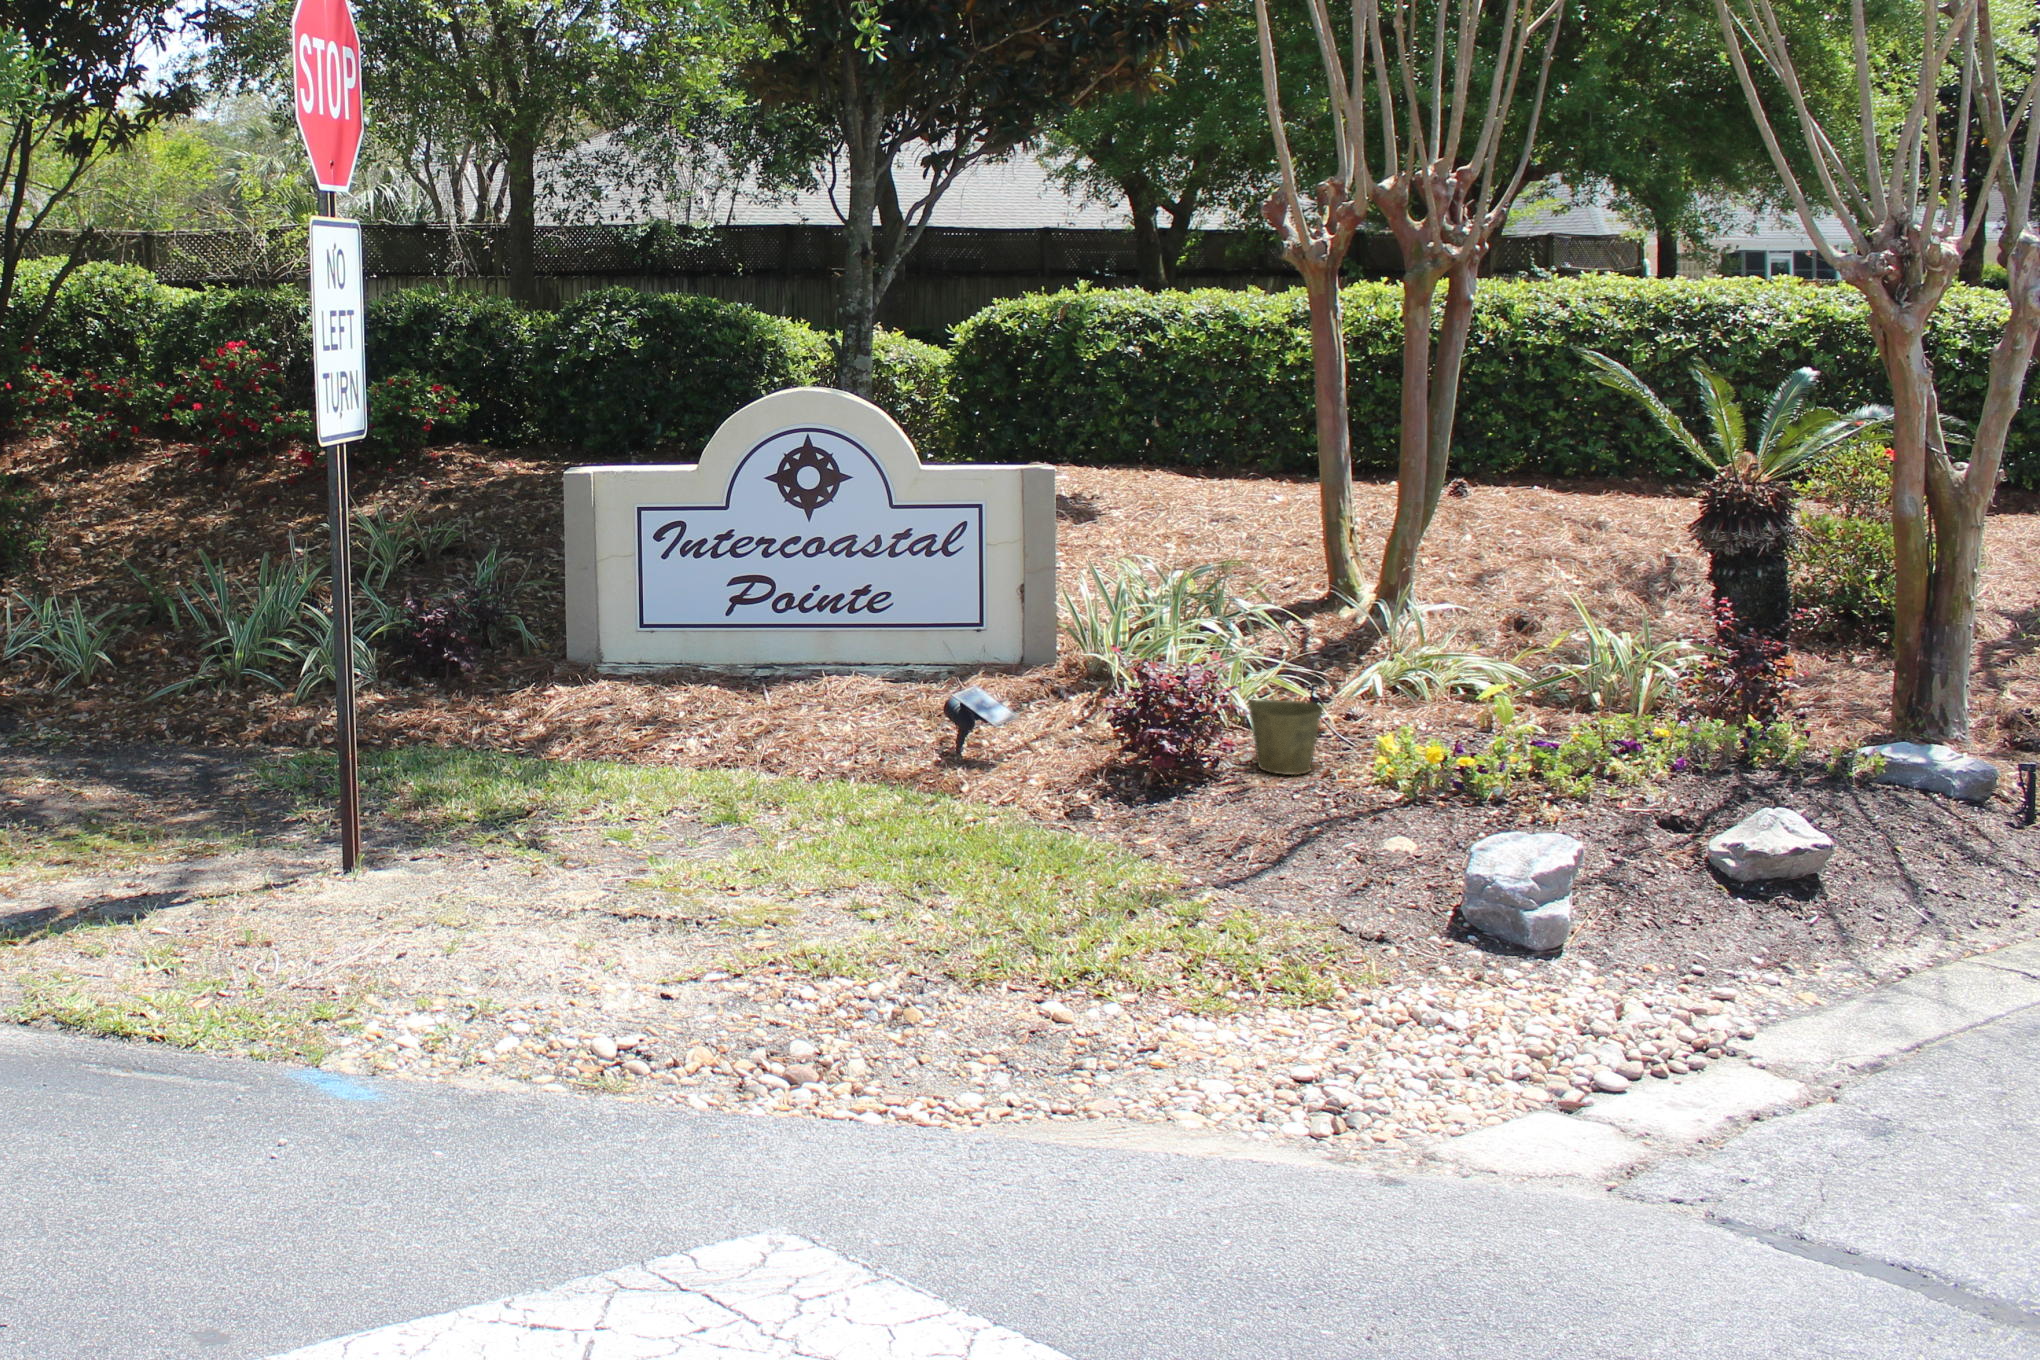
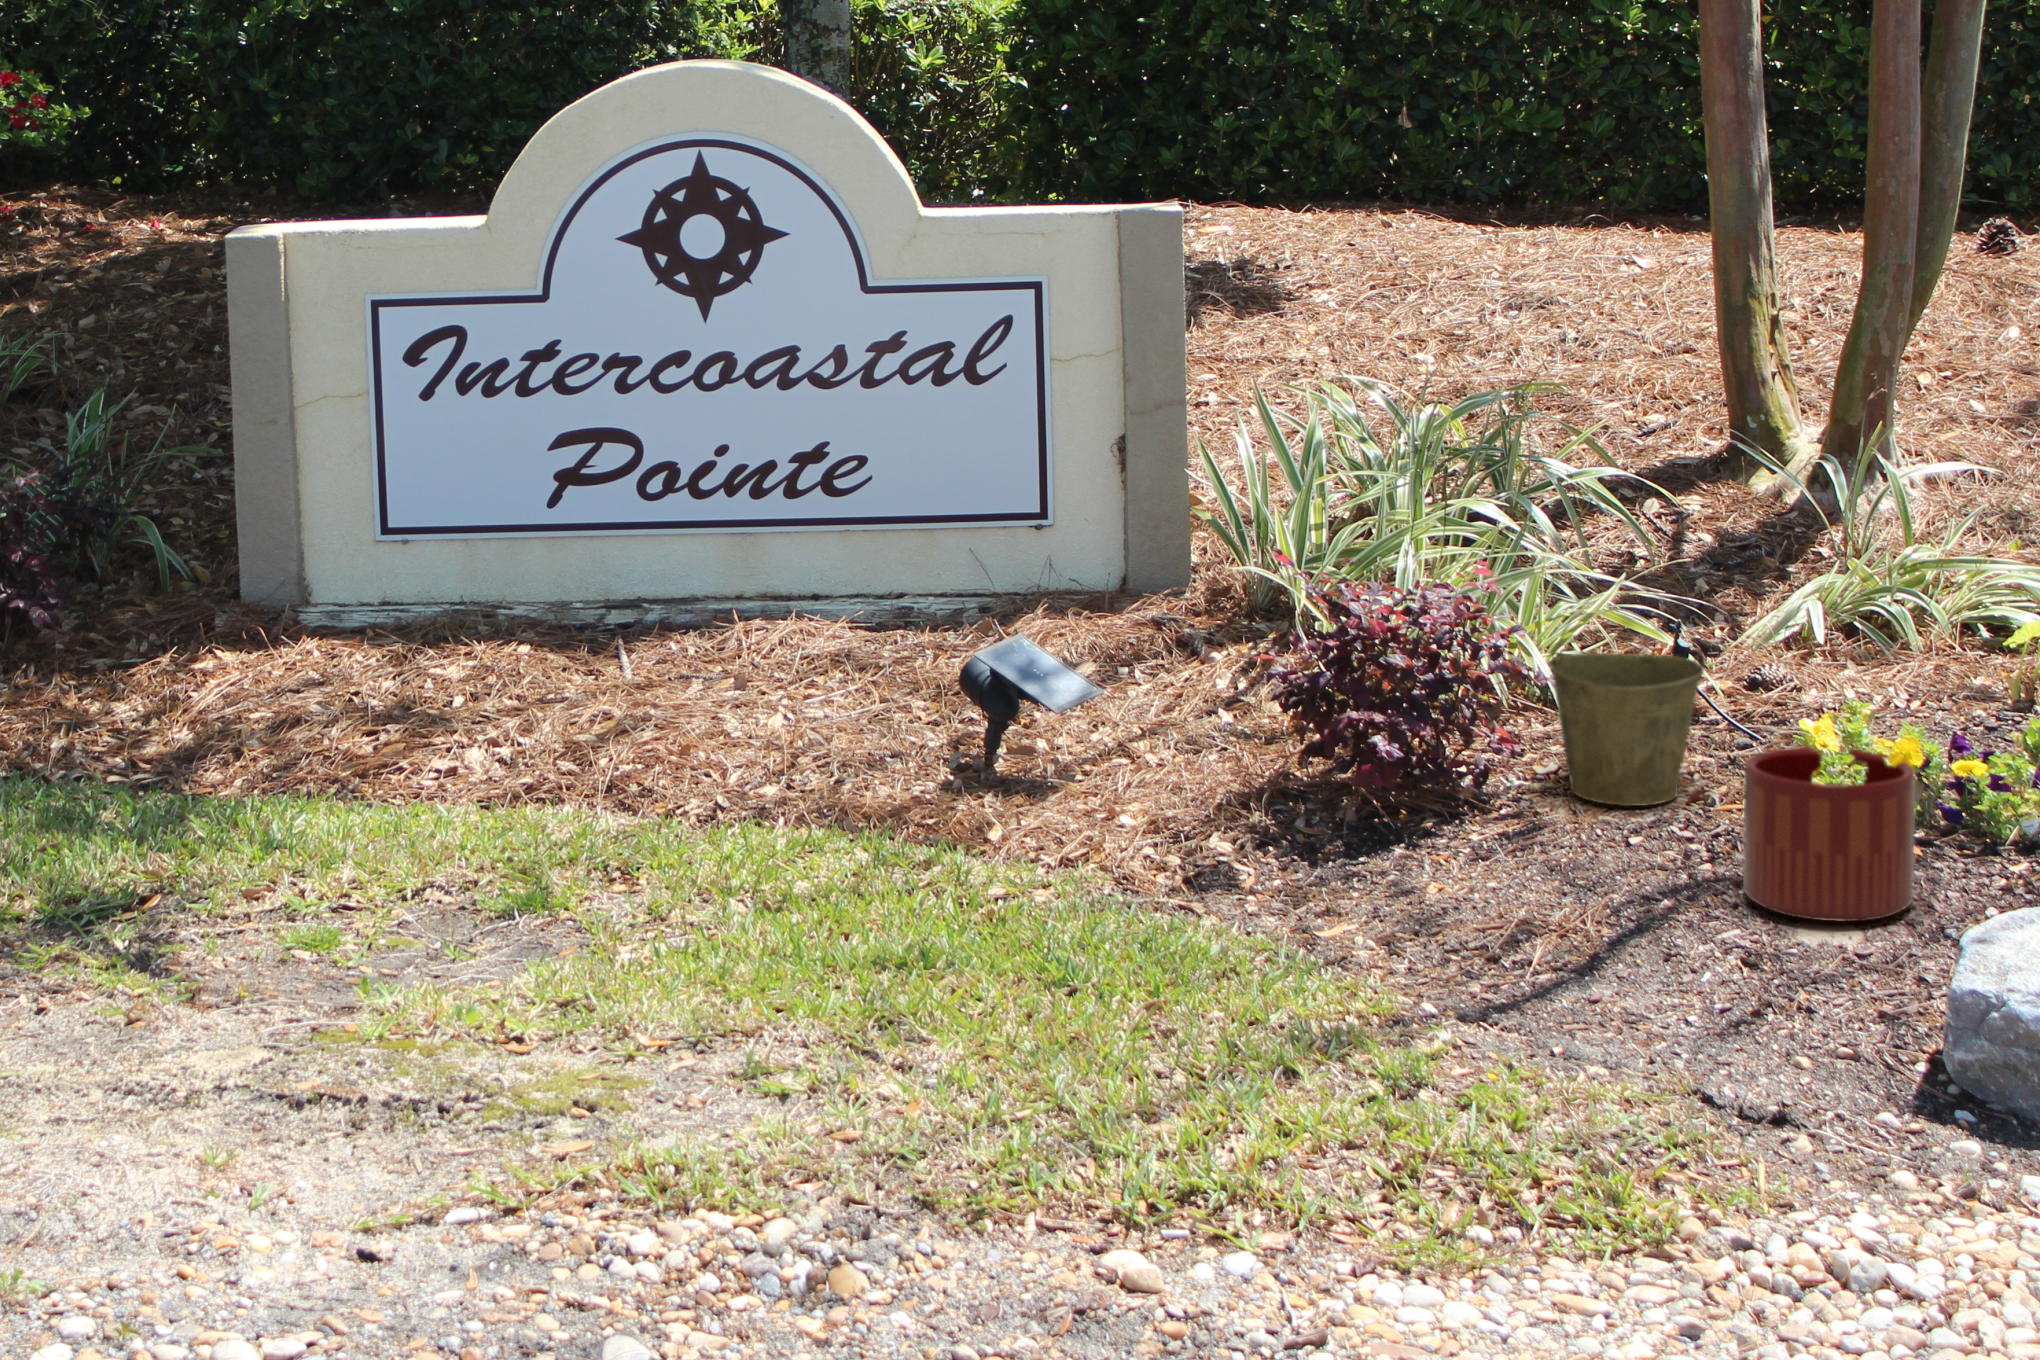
planter: none [1344,746,1427,830] -> present [1743,747,1915,921]

